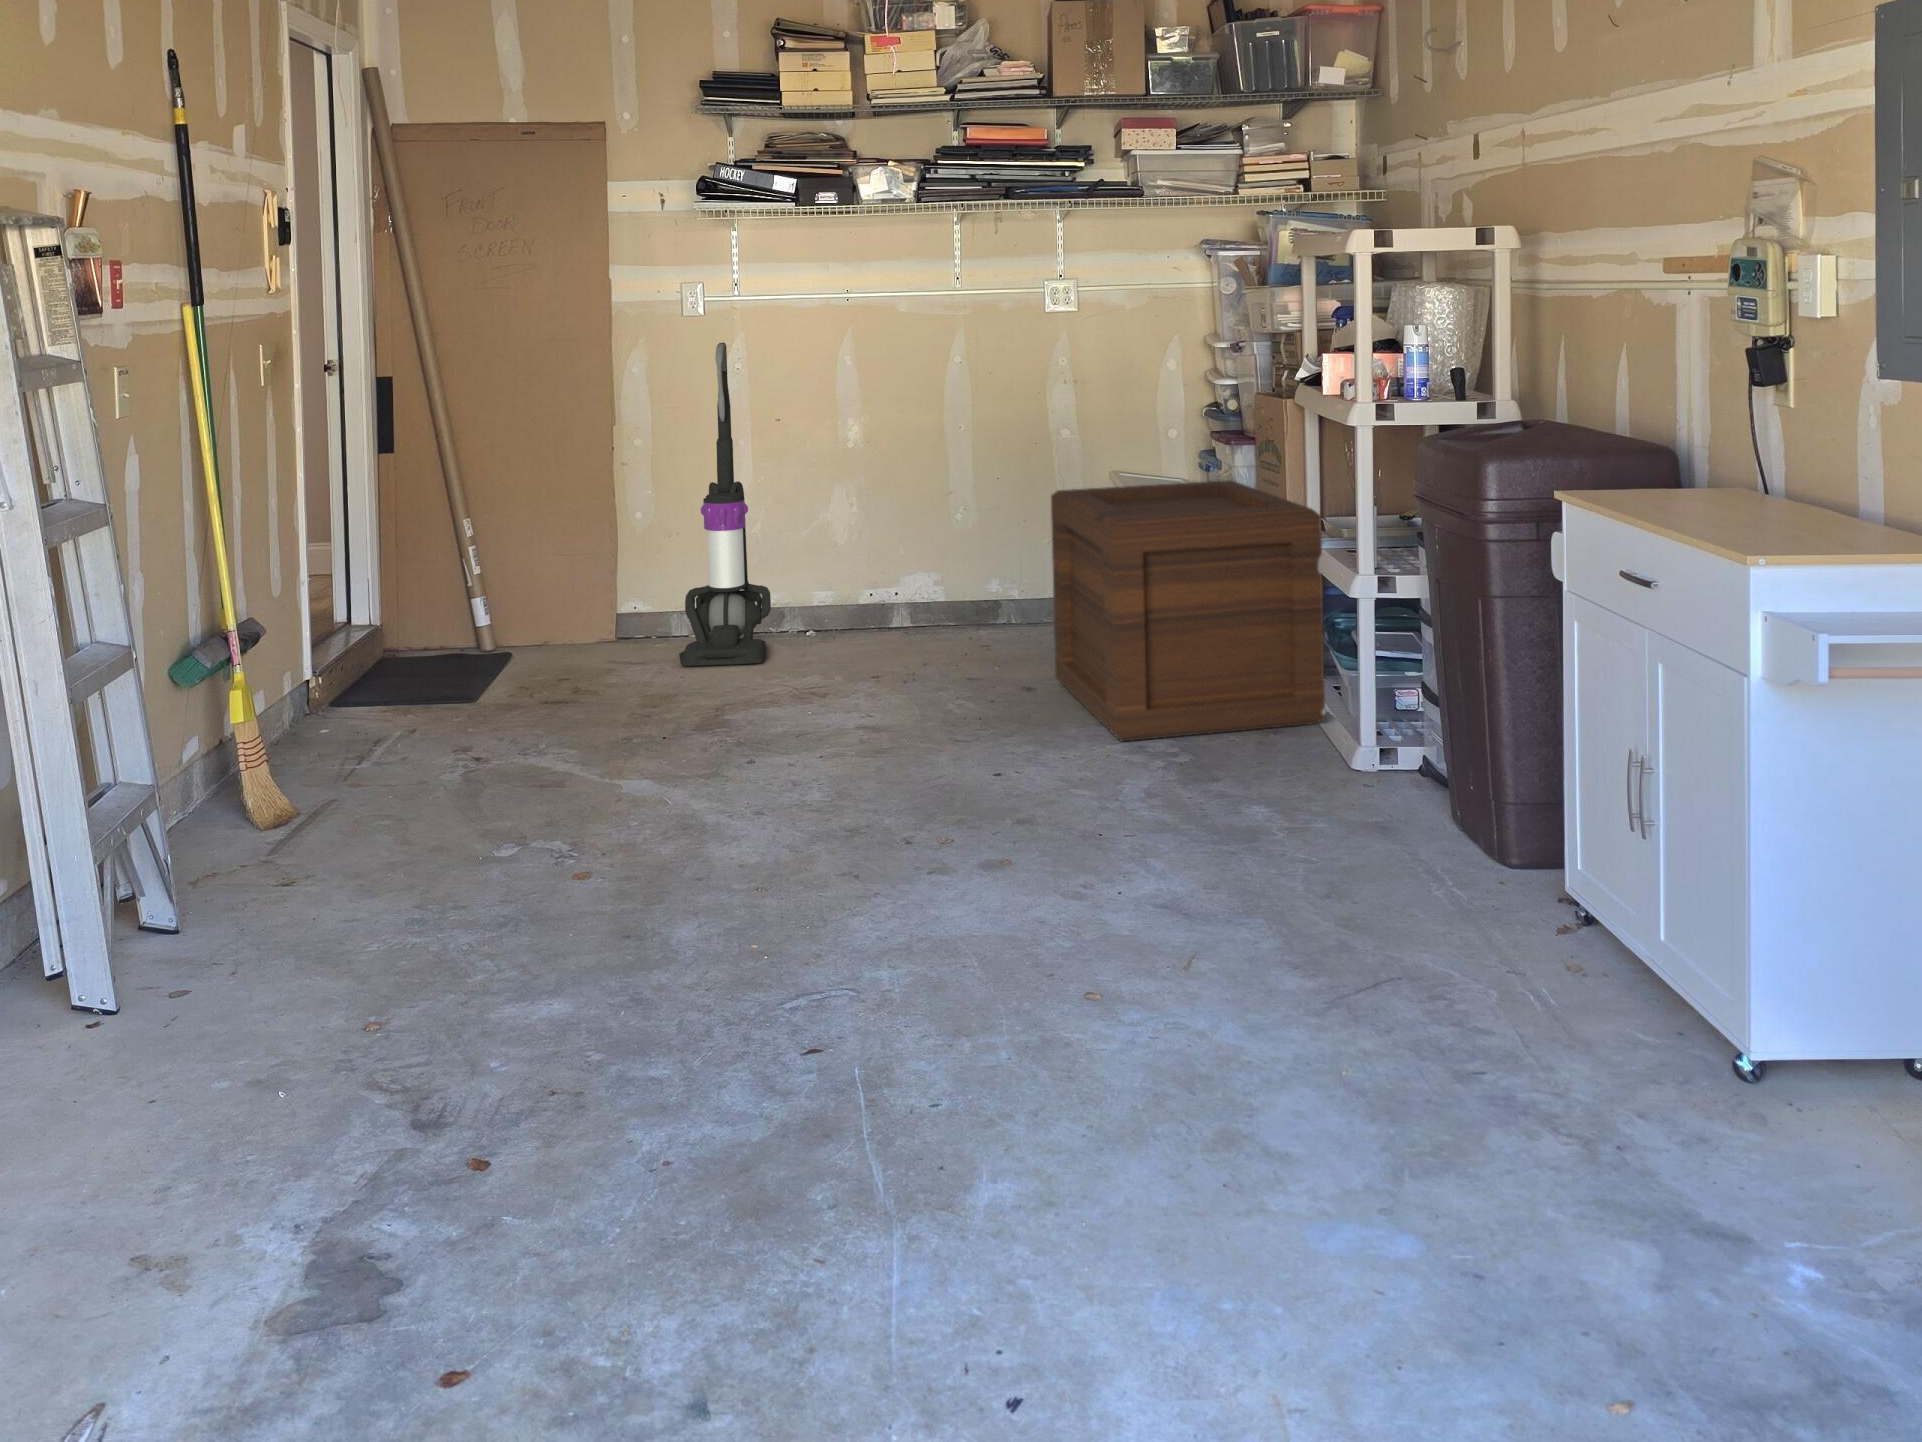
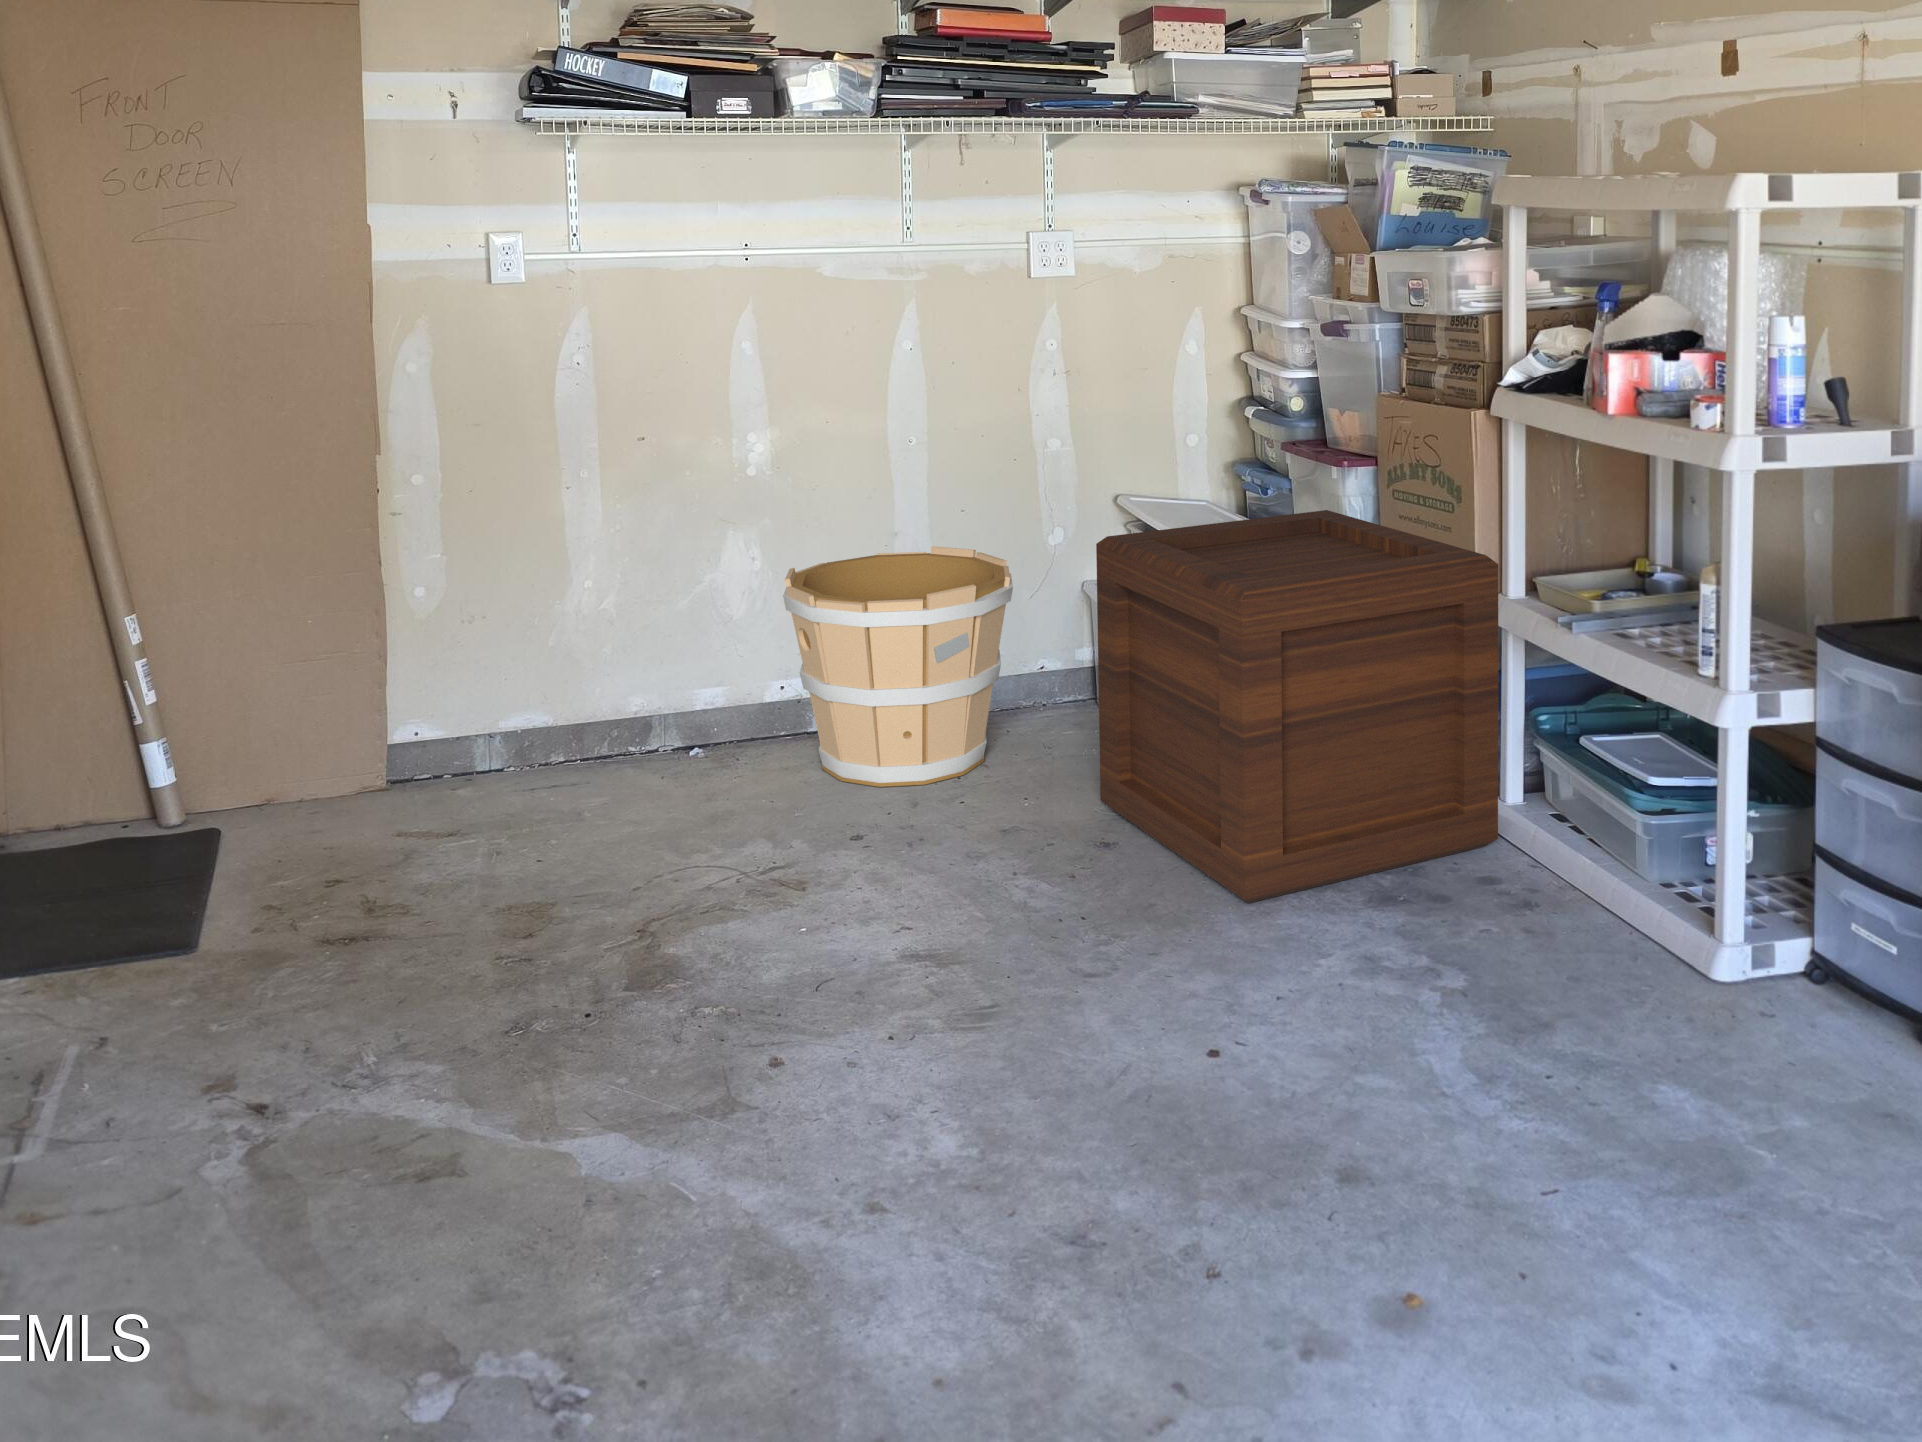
vacuum cleaner: present [679,343,771,666] -> none [510,324,652,827]
wooden bucket: none [857,502,1017,661] -> present [783,546,1013,787]

